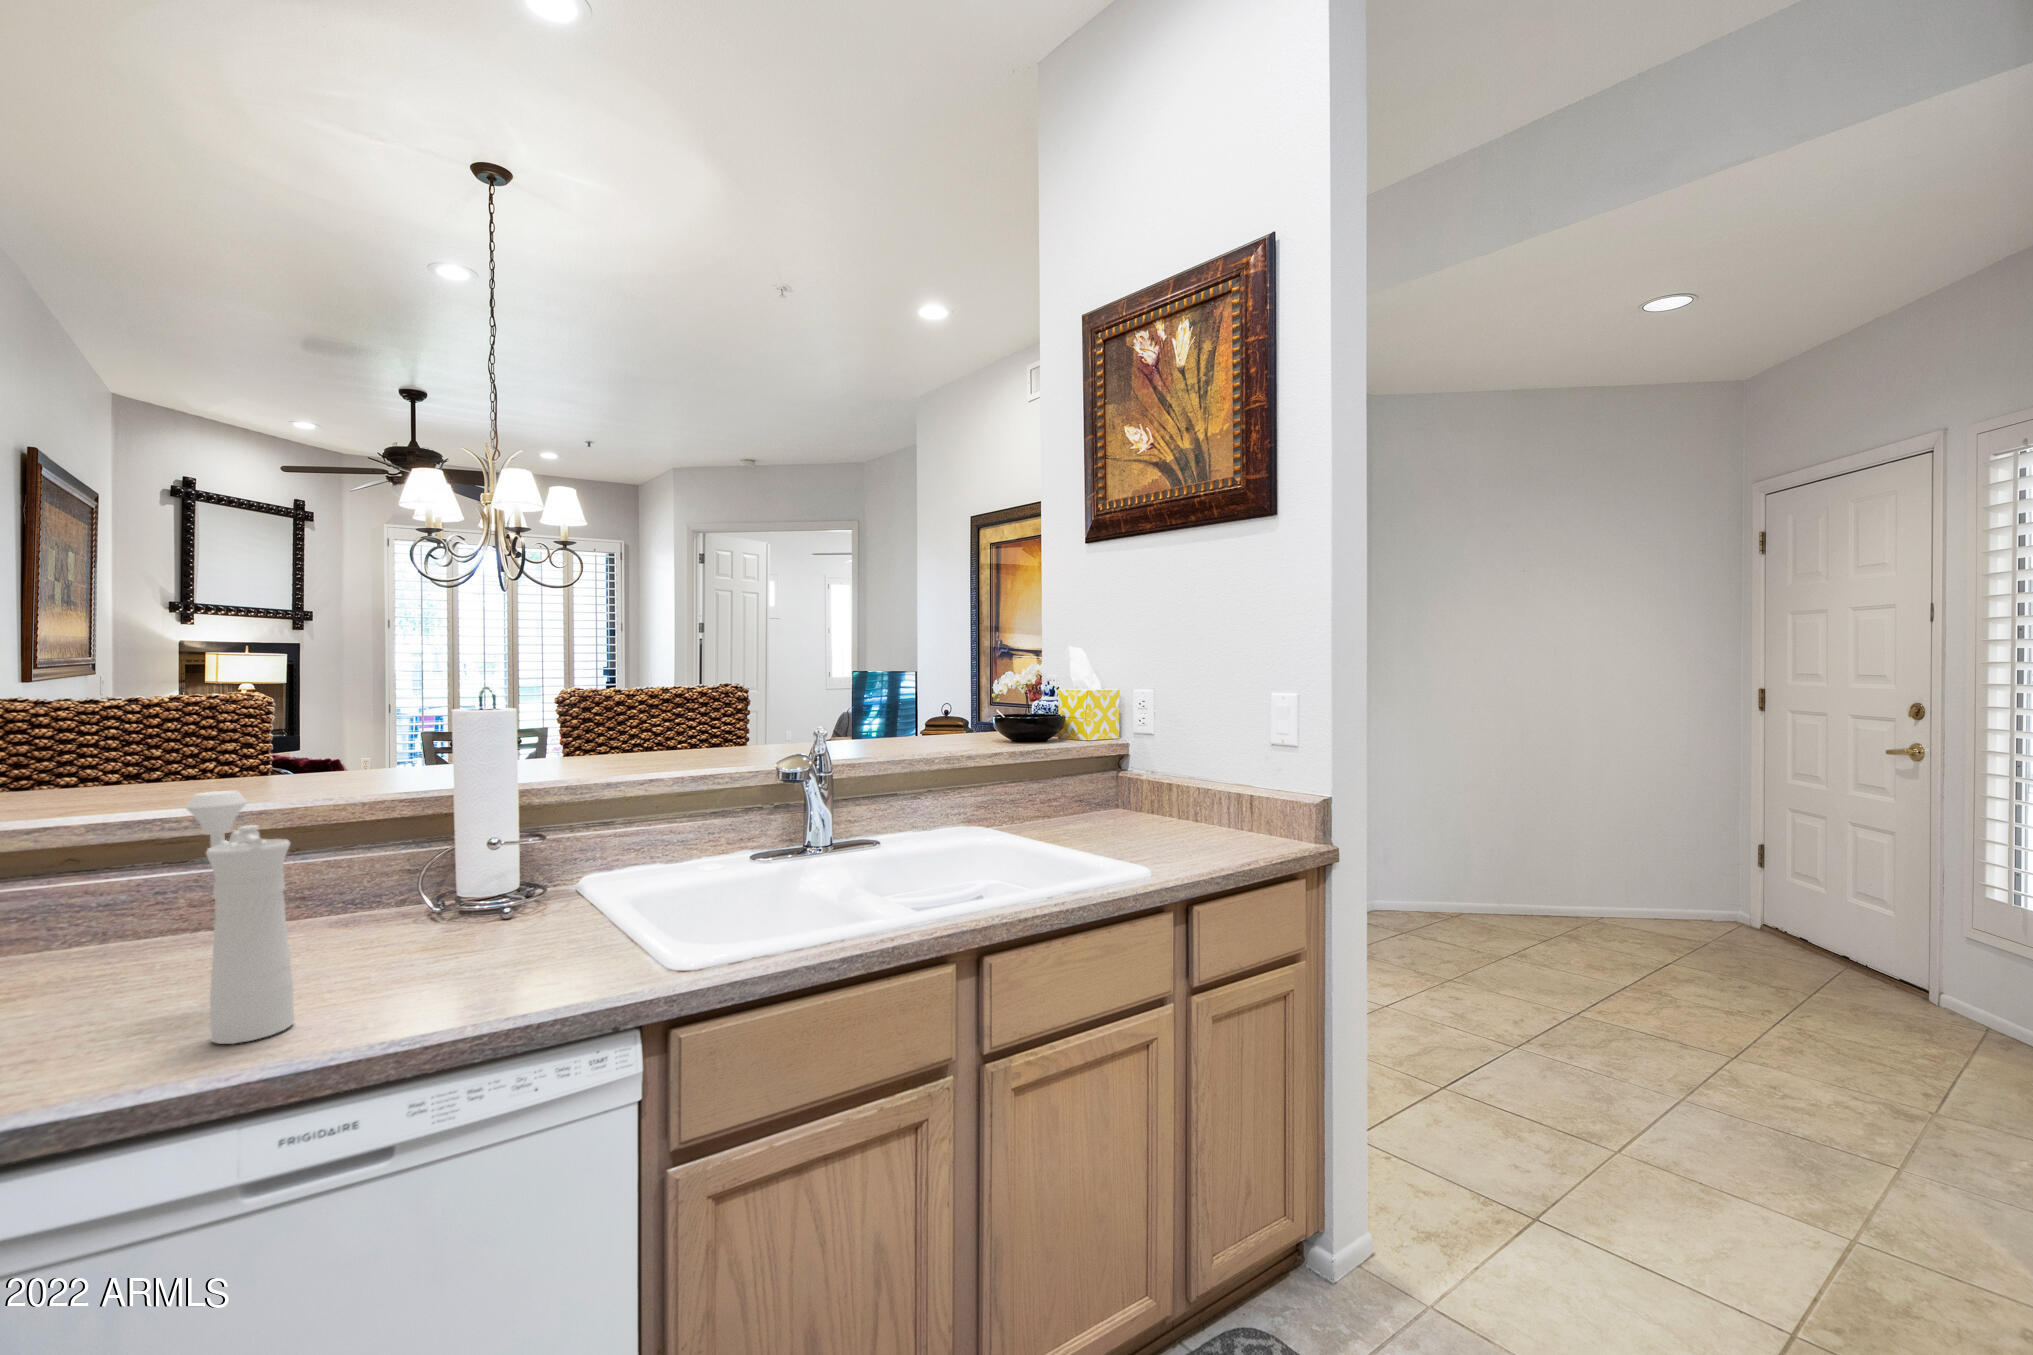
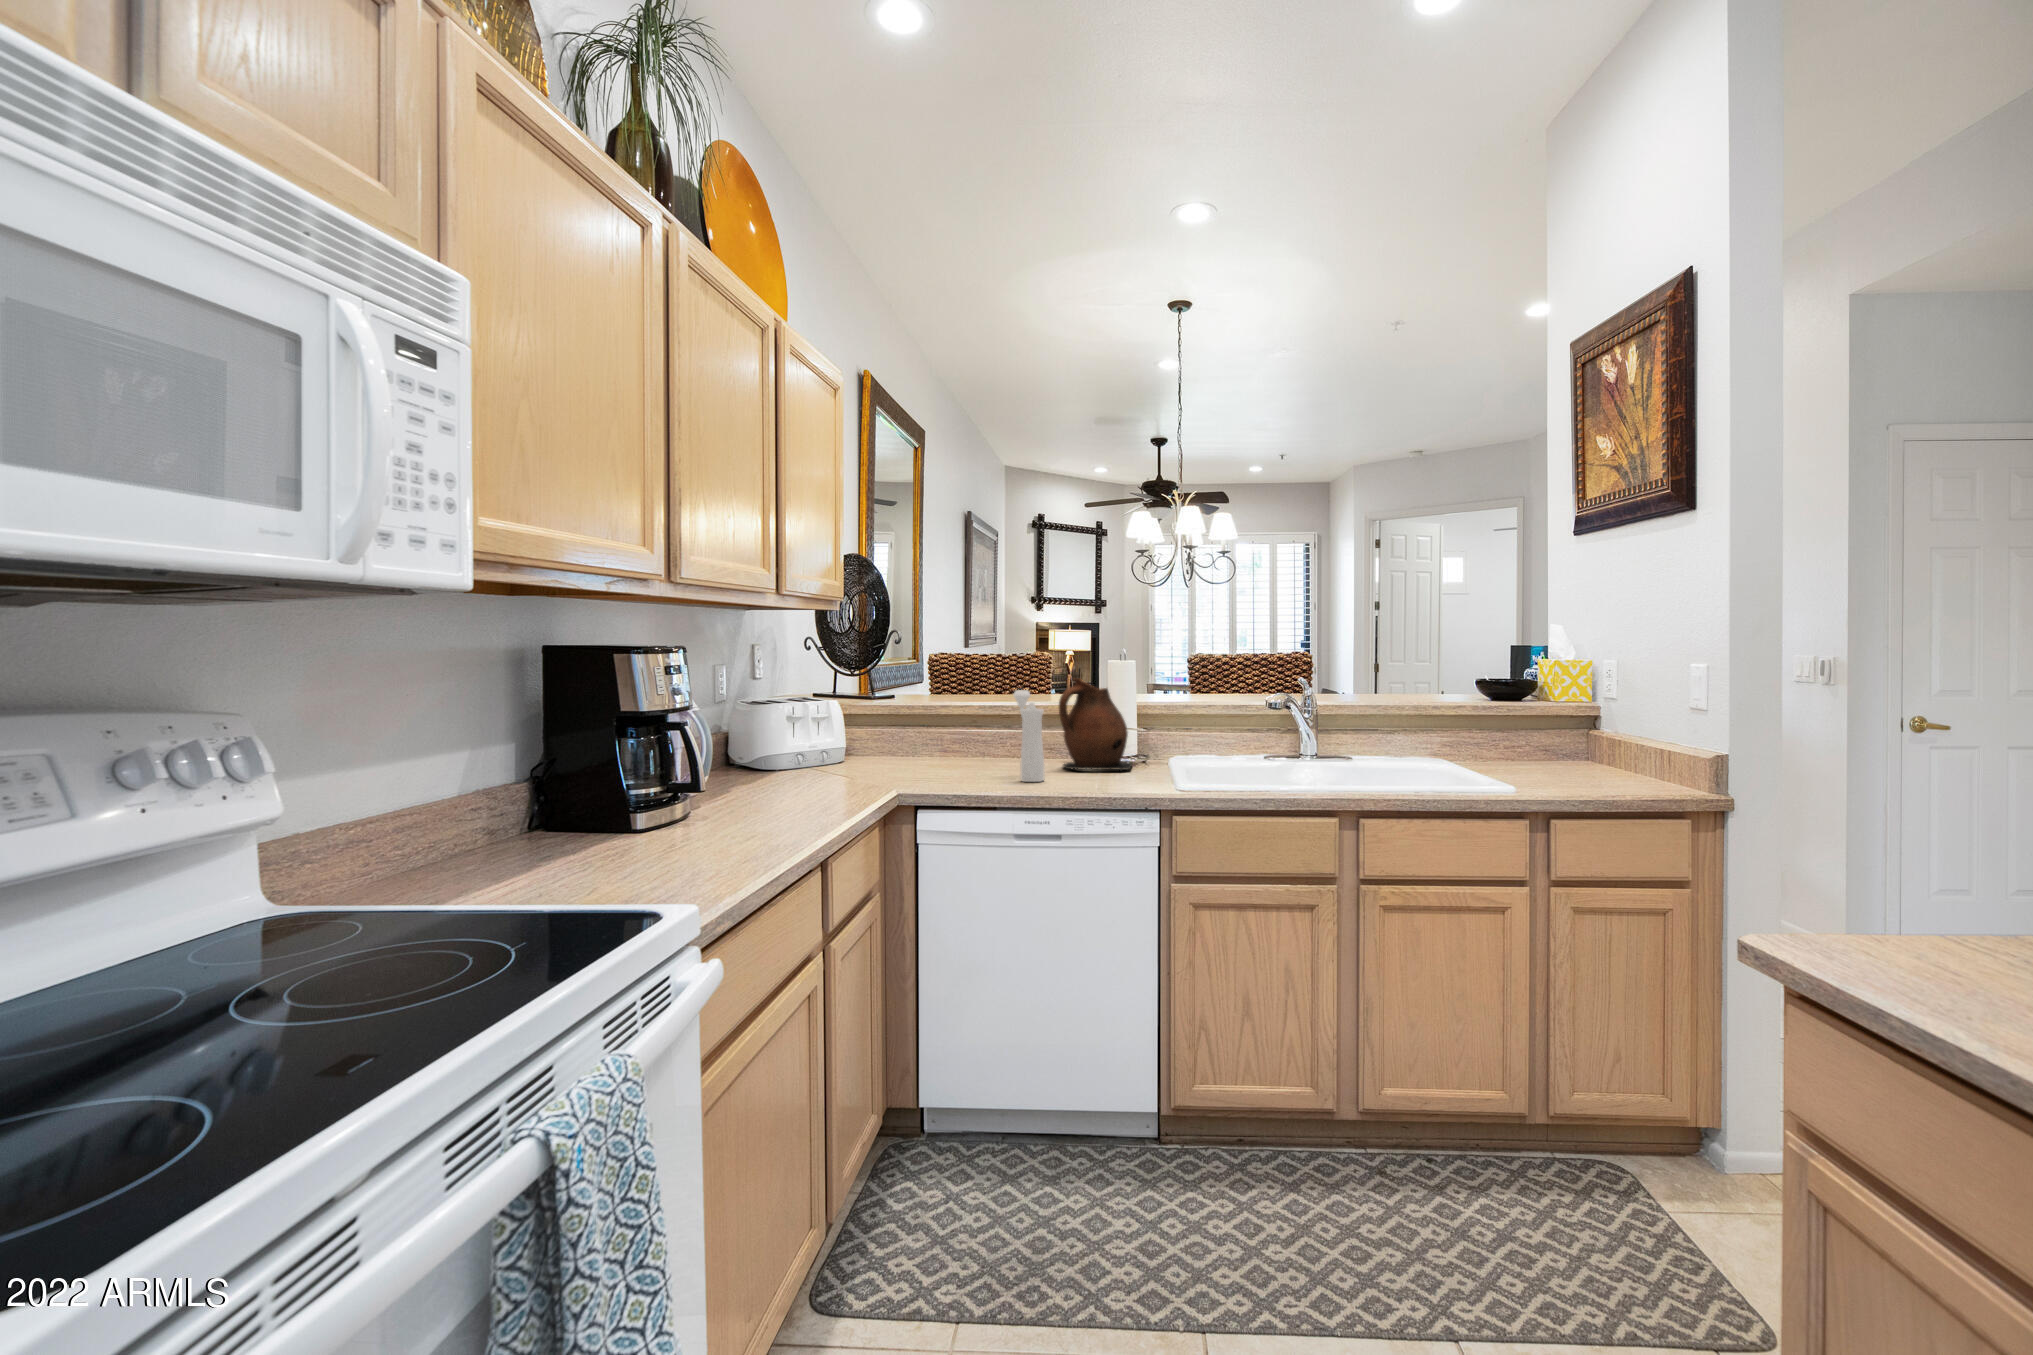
ceramic pitcher: none [333,749,523,956] -> present [1059,678,1132,770]

